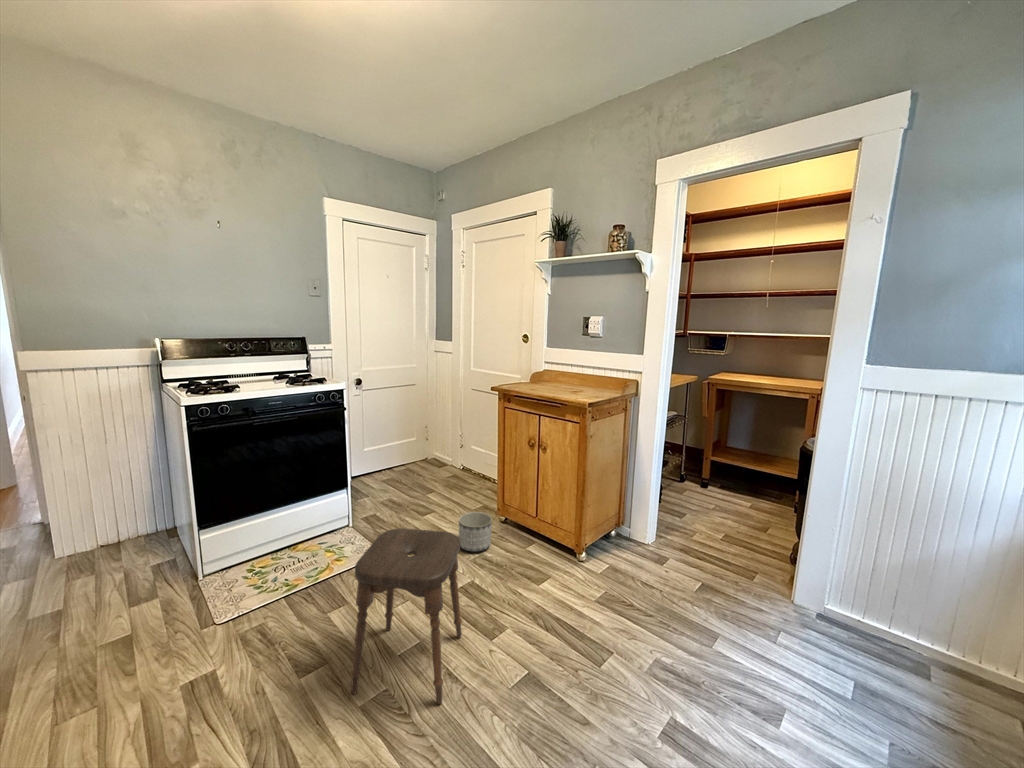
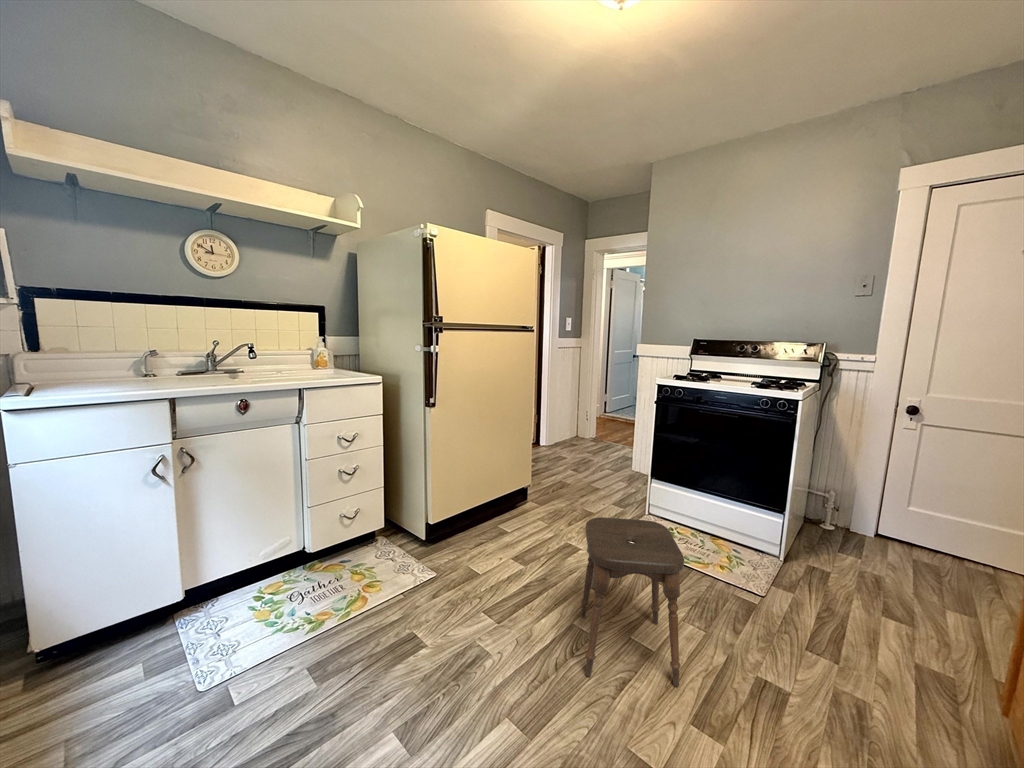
planter: present [459,512,492,552] -> none [849,629,931,713]

